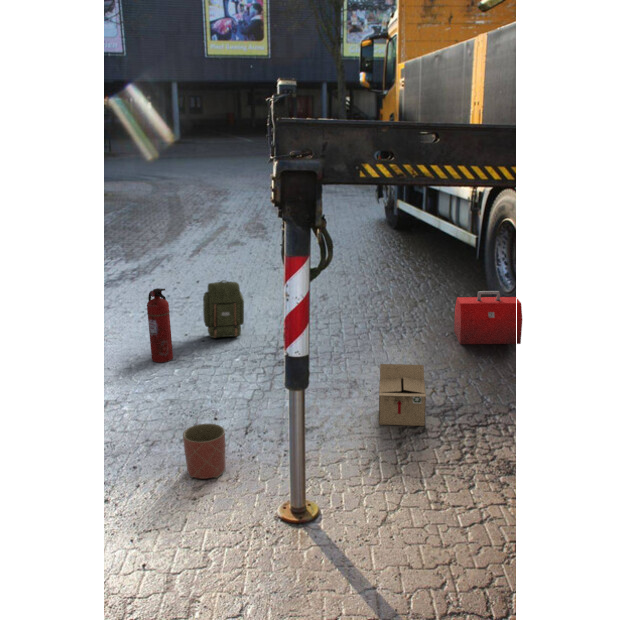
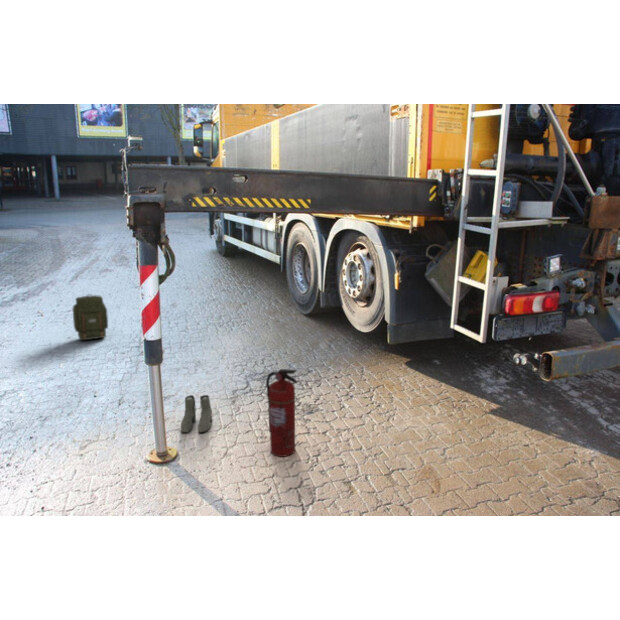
fire extinguisher: present [147,288,173,363] -> present [266,369,297,457]
toolbox: present [454,291,522,344] -> none [269,293,315,331]
cardboard box: present [379,364,426,426] -> none [217,345,251,390]
planter: present [183,424,225,479] -> none [63,400,100,444]
boots: none [326,431,369,484] -> present [181,395,212,433]

